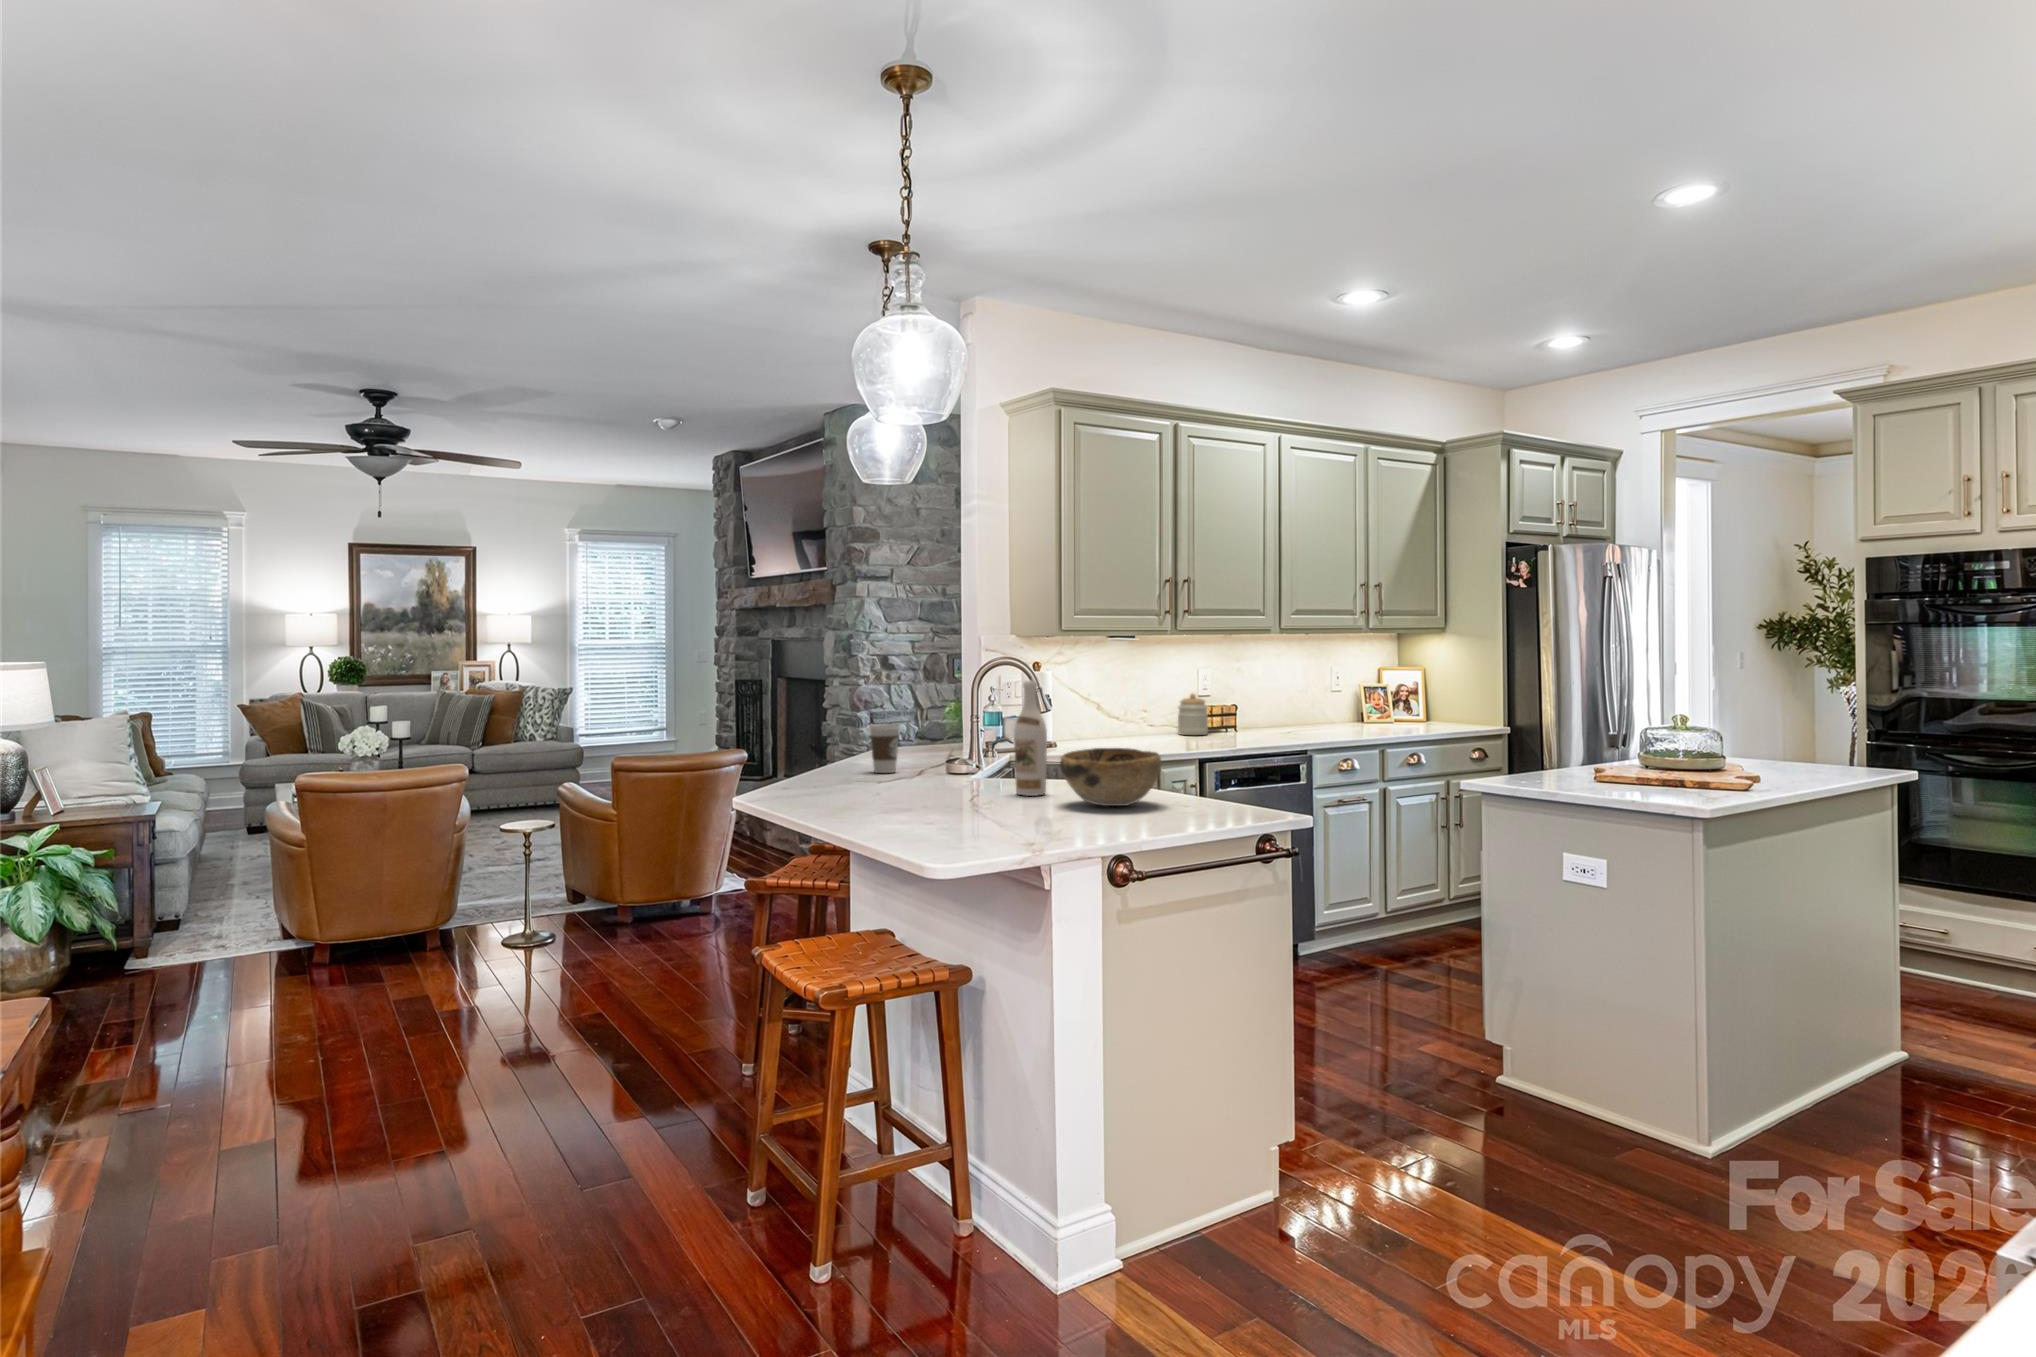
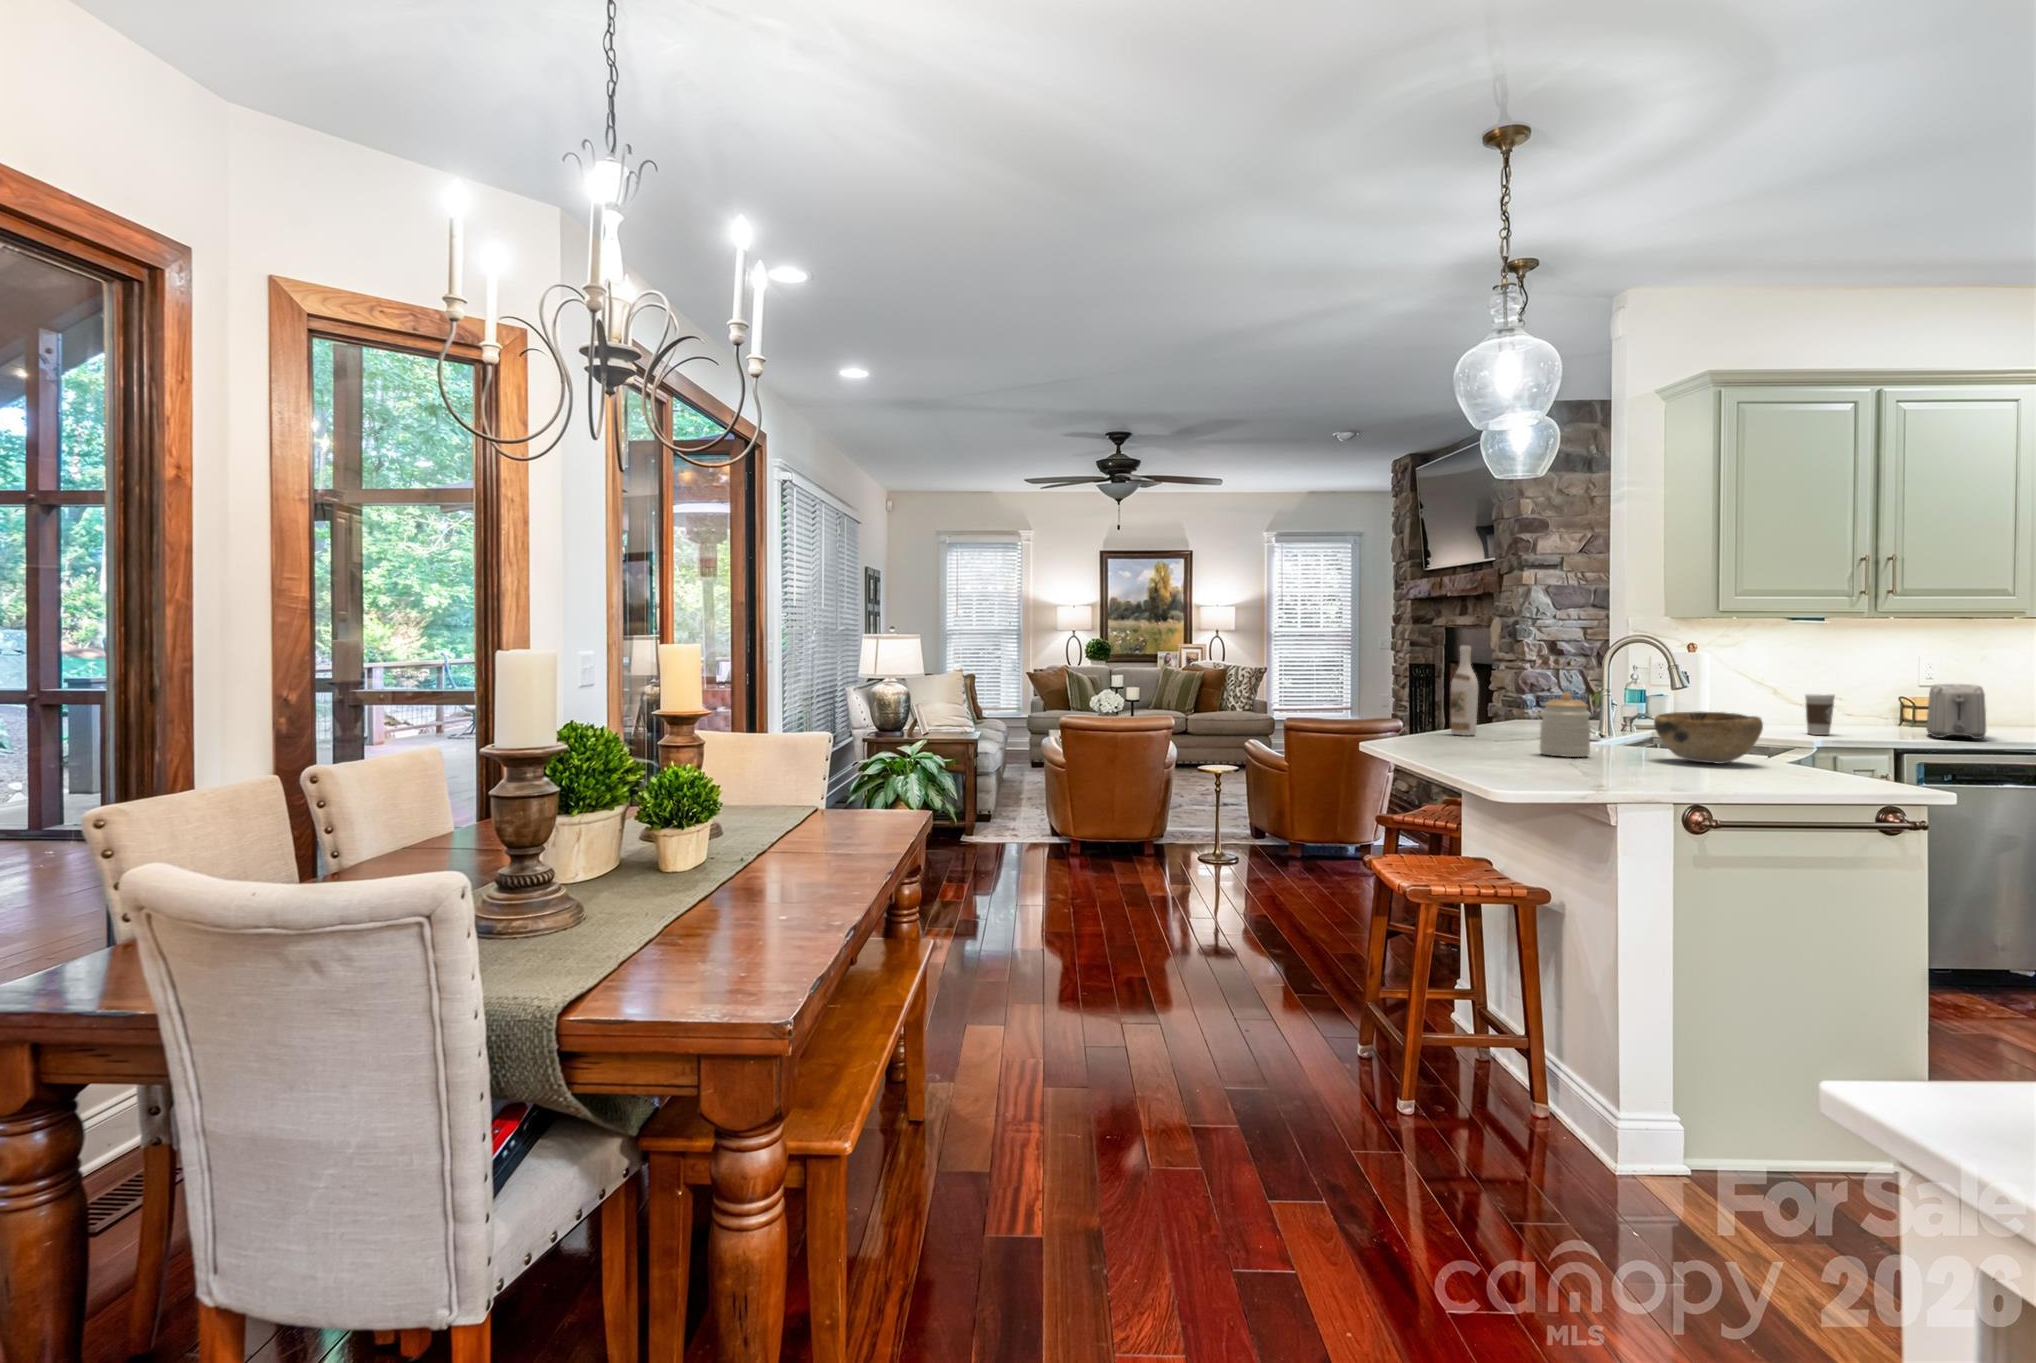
wine bottle: present [1014,680,1047,796] -> present [1451,646,1478,735]
jar: present [1178,694,1208,735] -> present [1540,692,1591,757]
toaster: none [1219,695,1265,745] -> present [1926,684,1986,739]
coffee cup: present [870,724,899,773] -> present [1805,694,1835,735]

